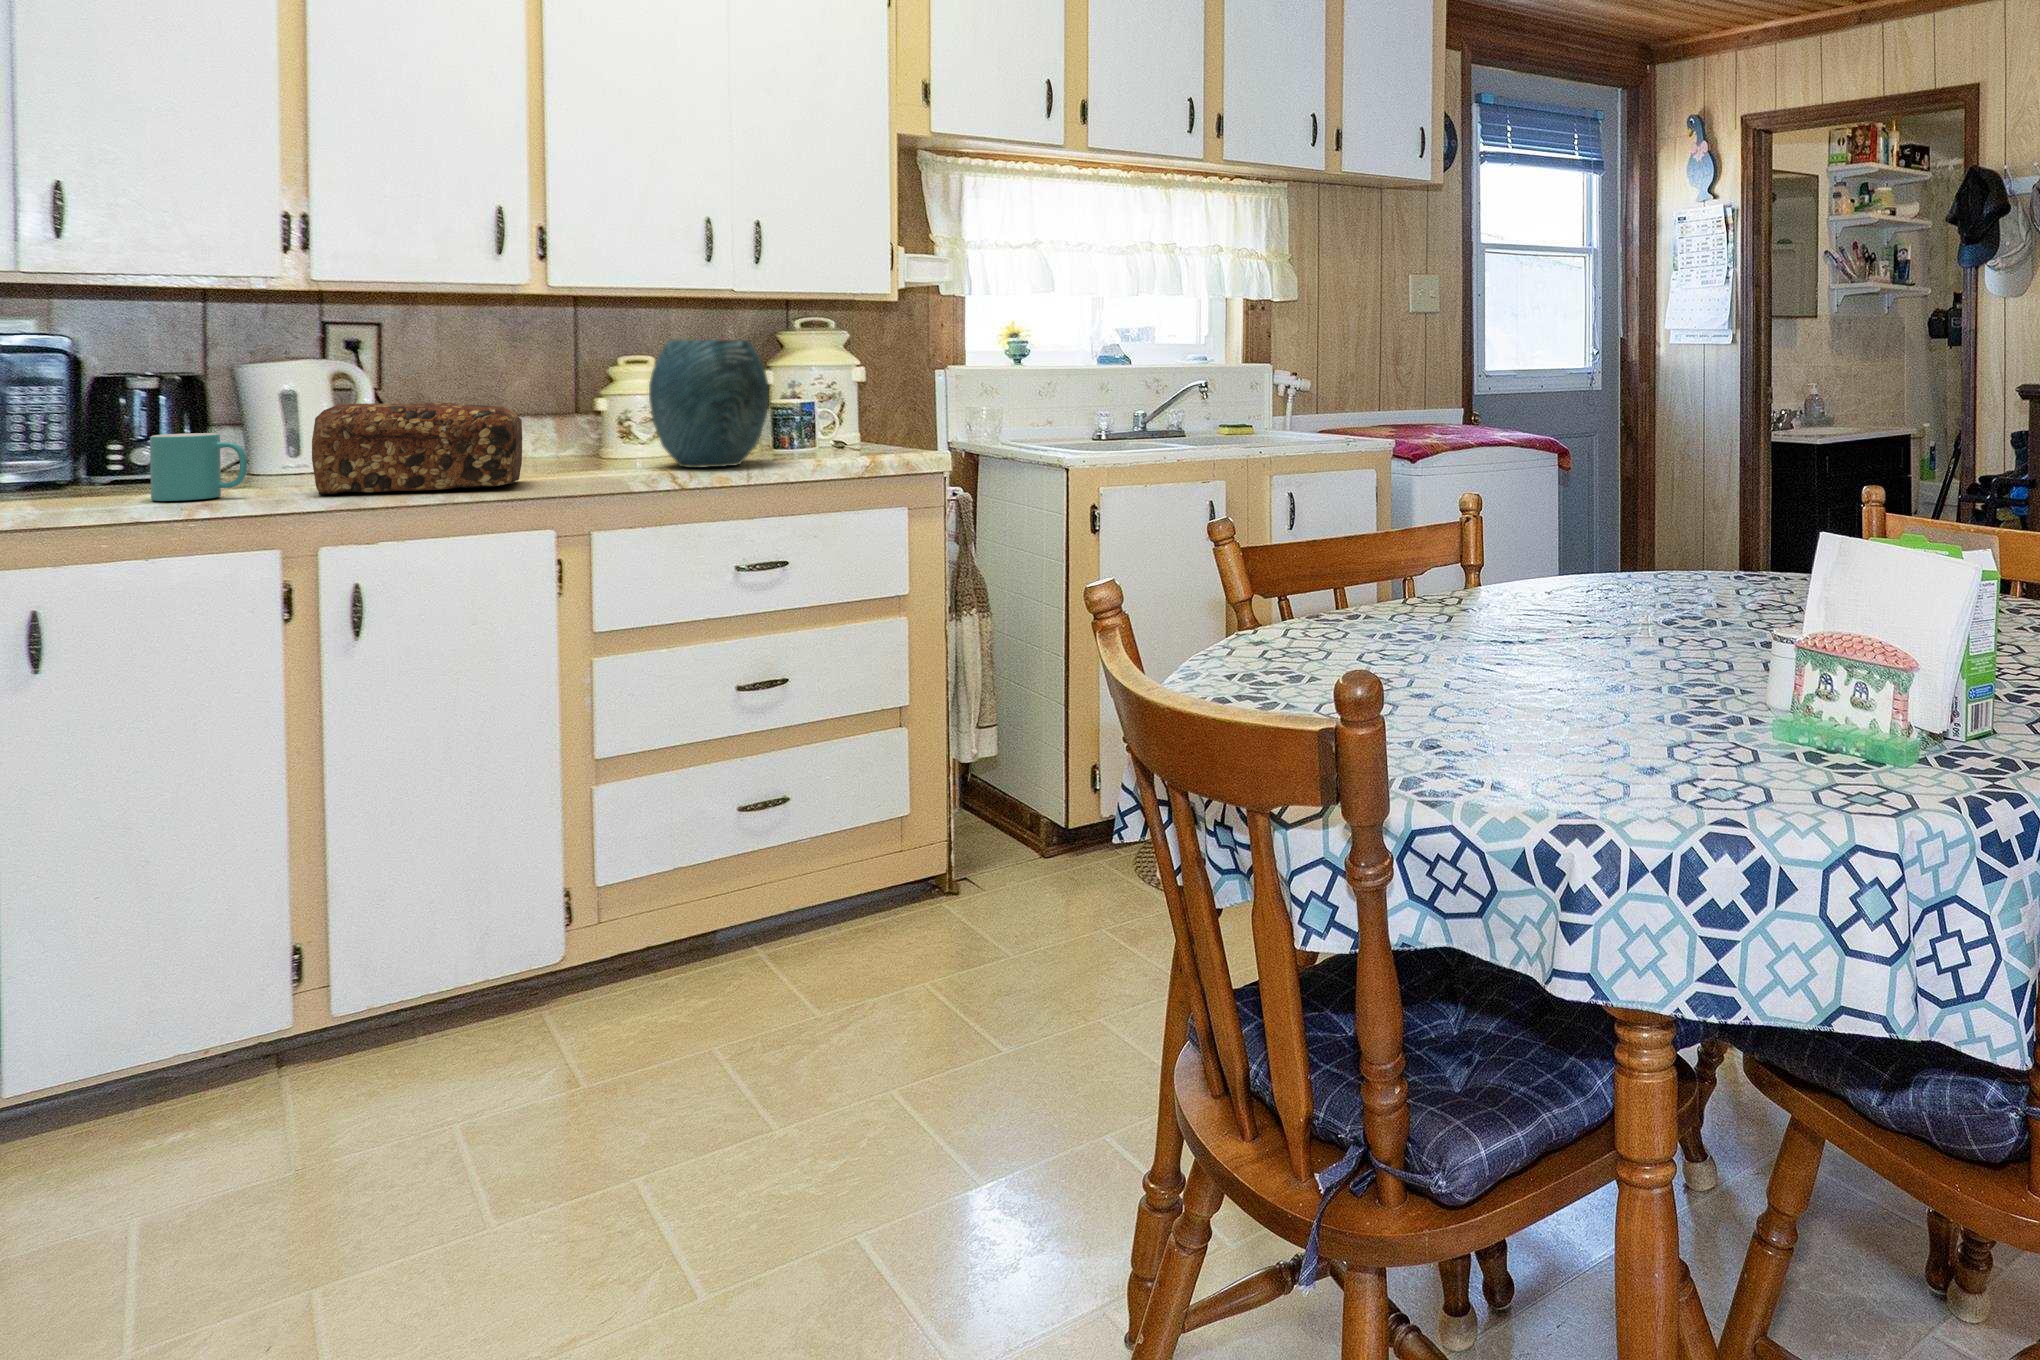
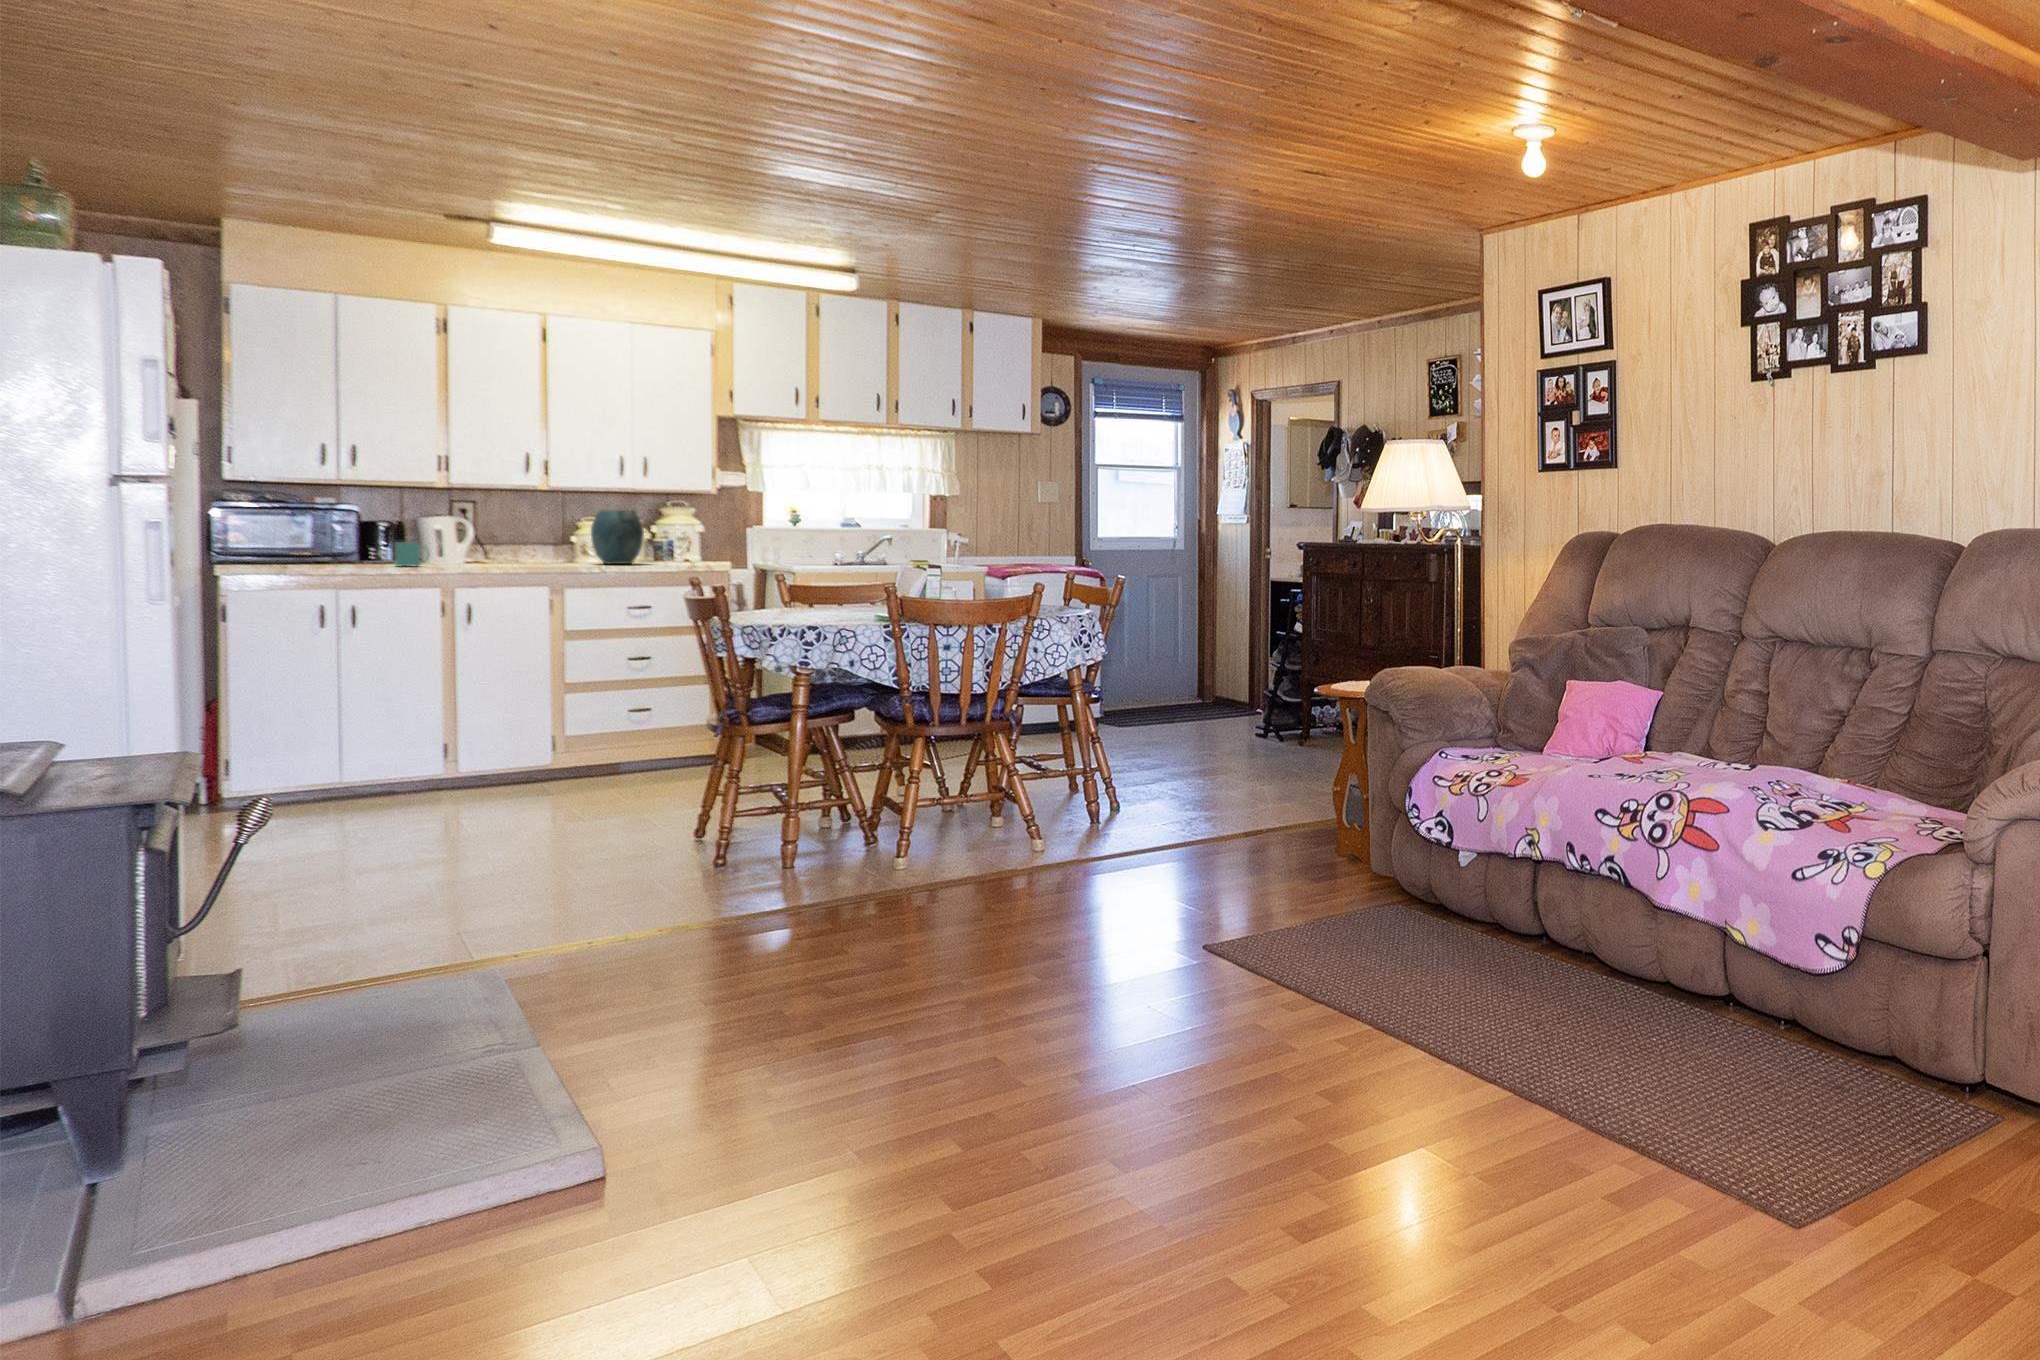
bread loaf: present [312,403,522,494] -> none [454,532,535,567]

